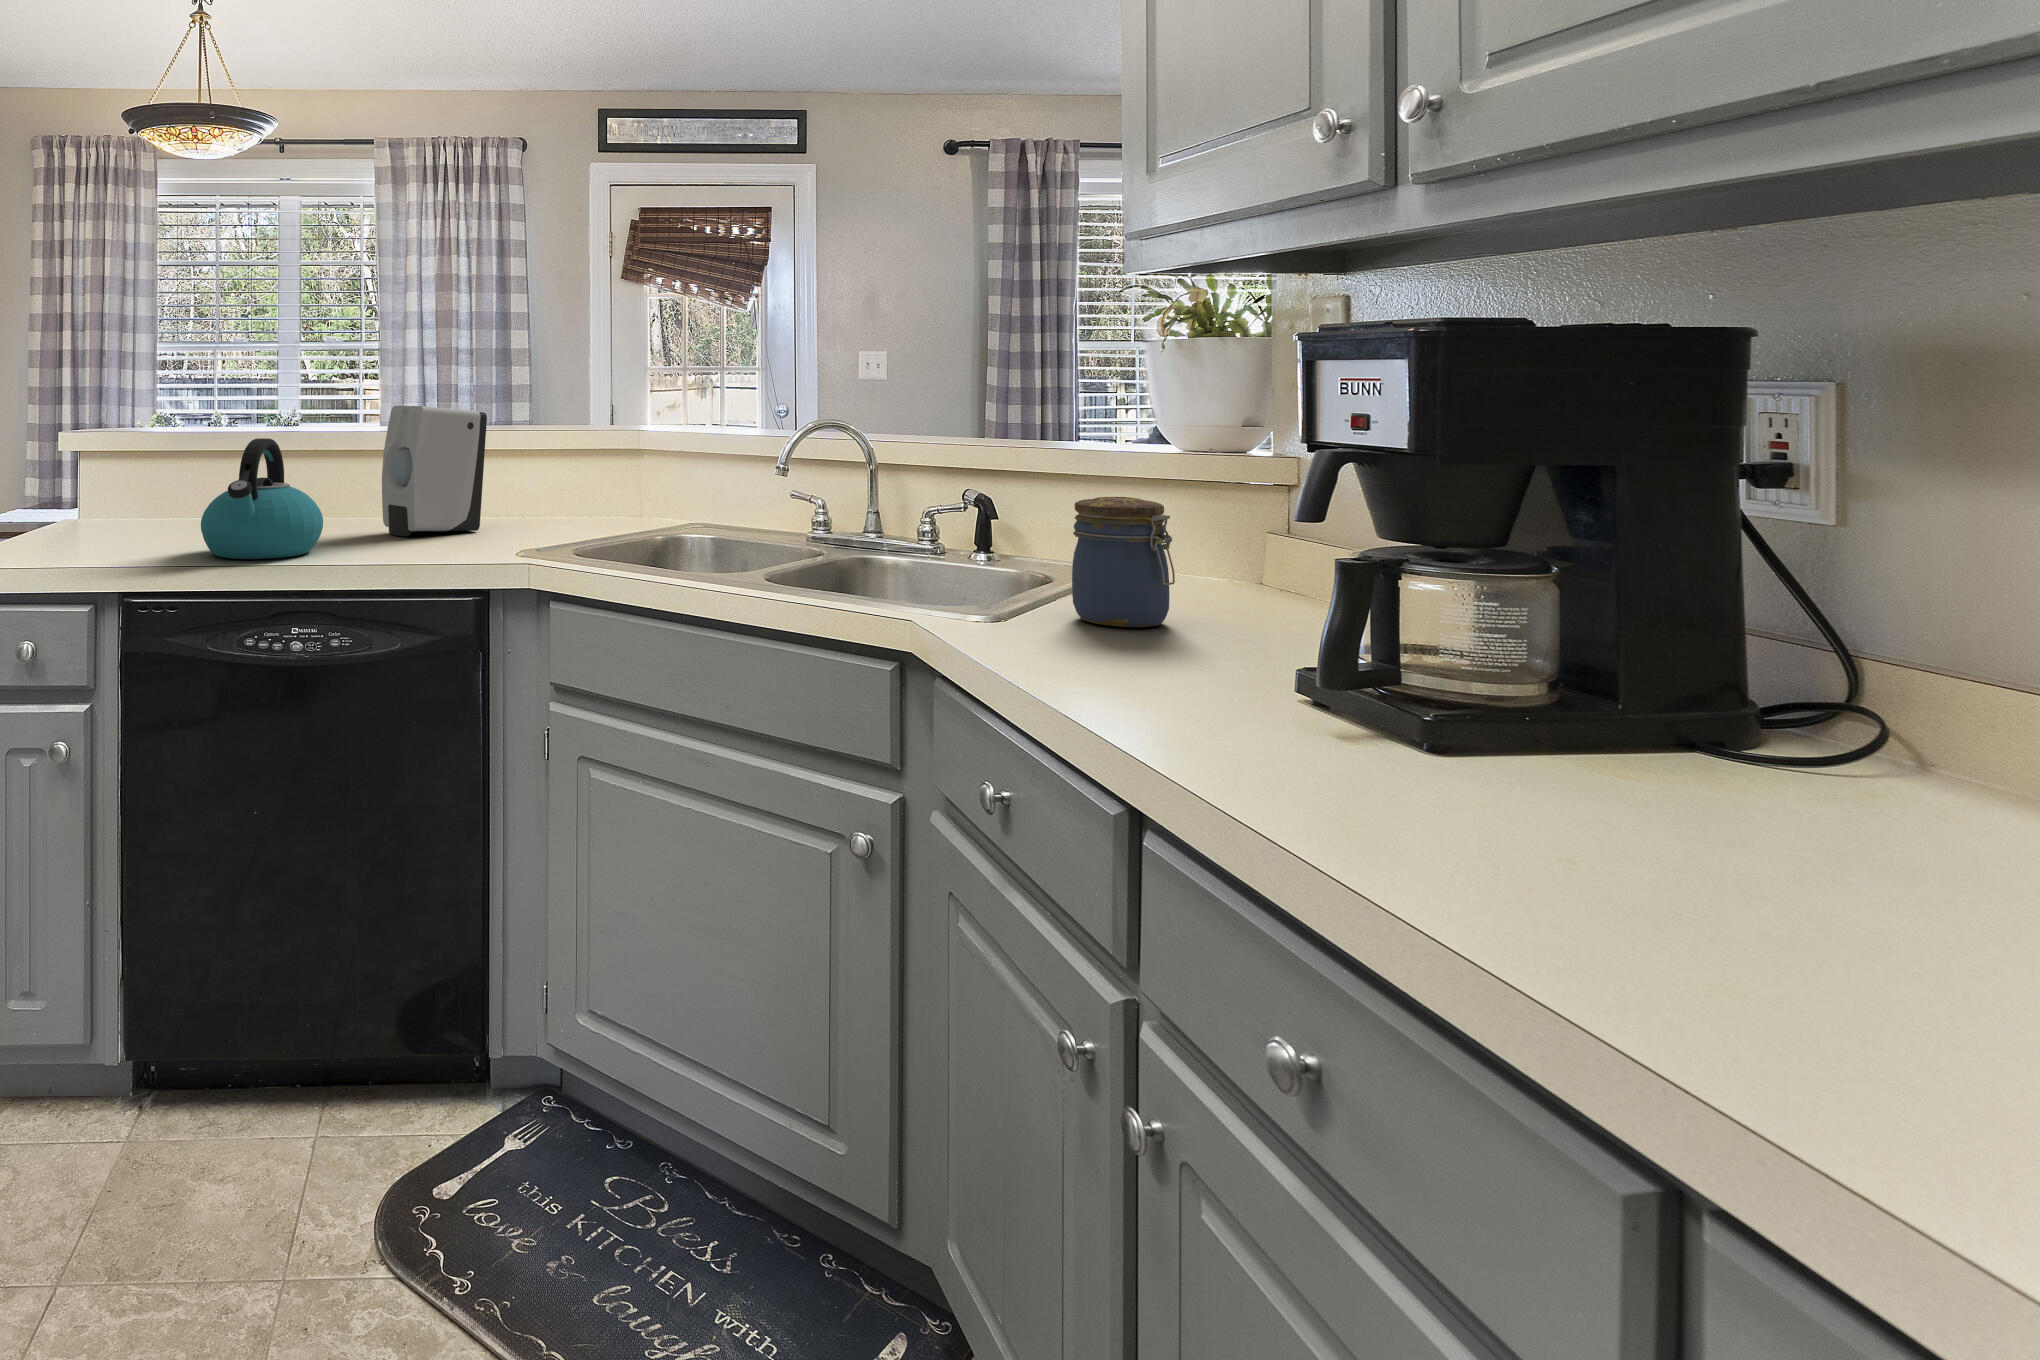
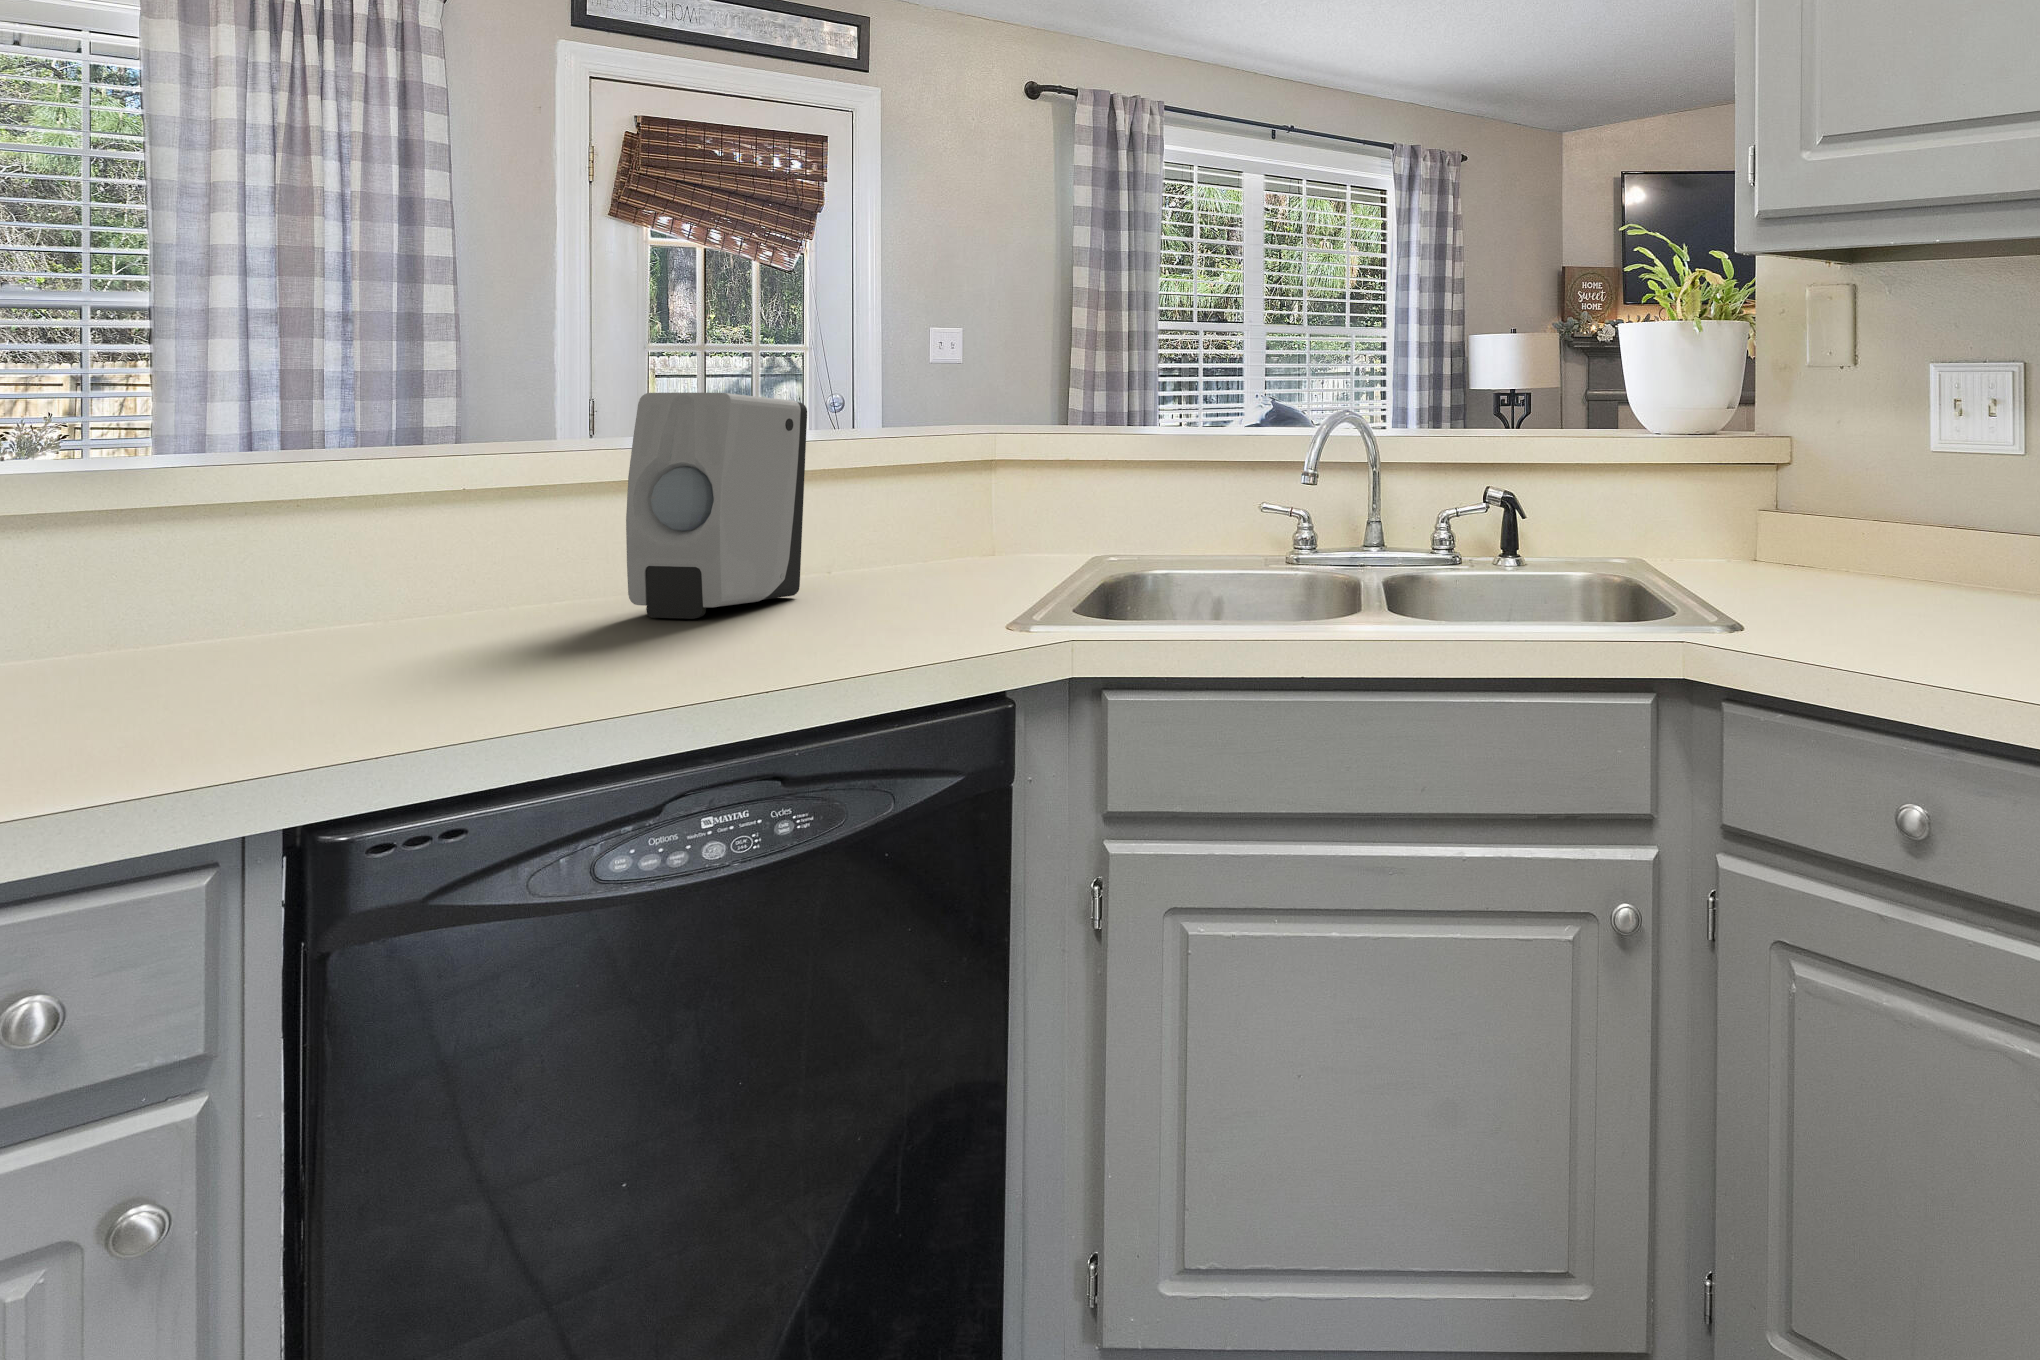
kettle: present [201,438,323,559] -> none [340,457,620,704]
jar: present [1072,497,1175,627] -> none [1811,481,1927,625]

